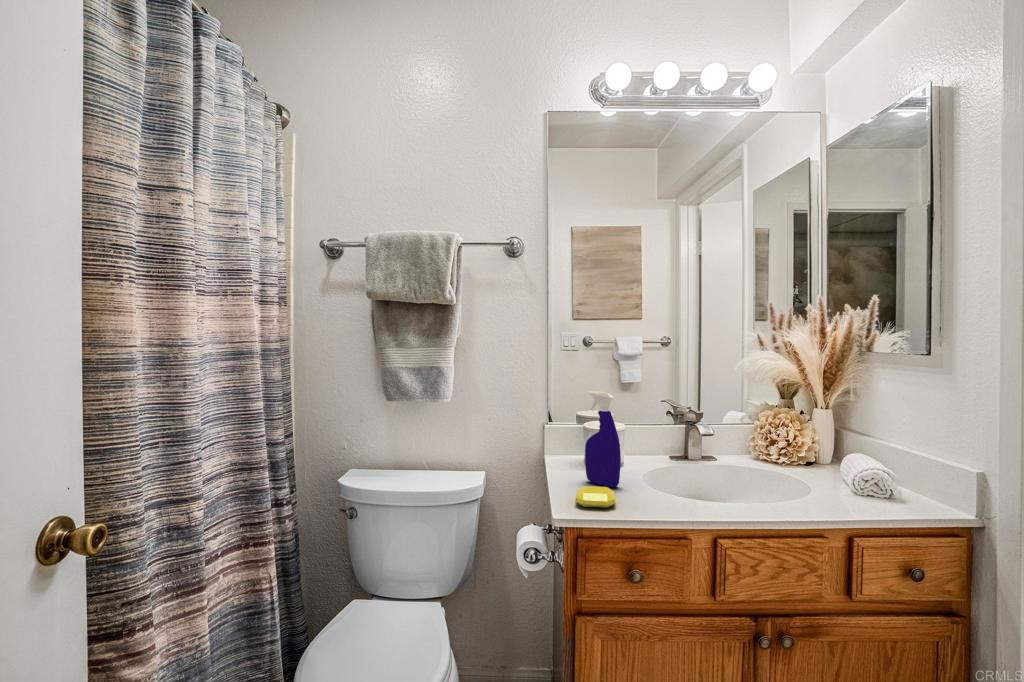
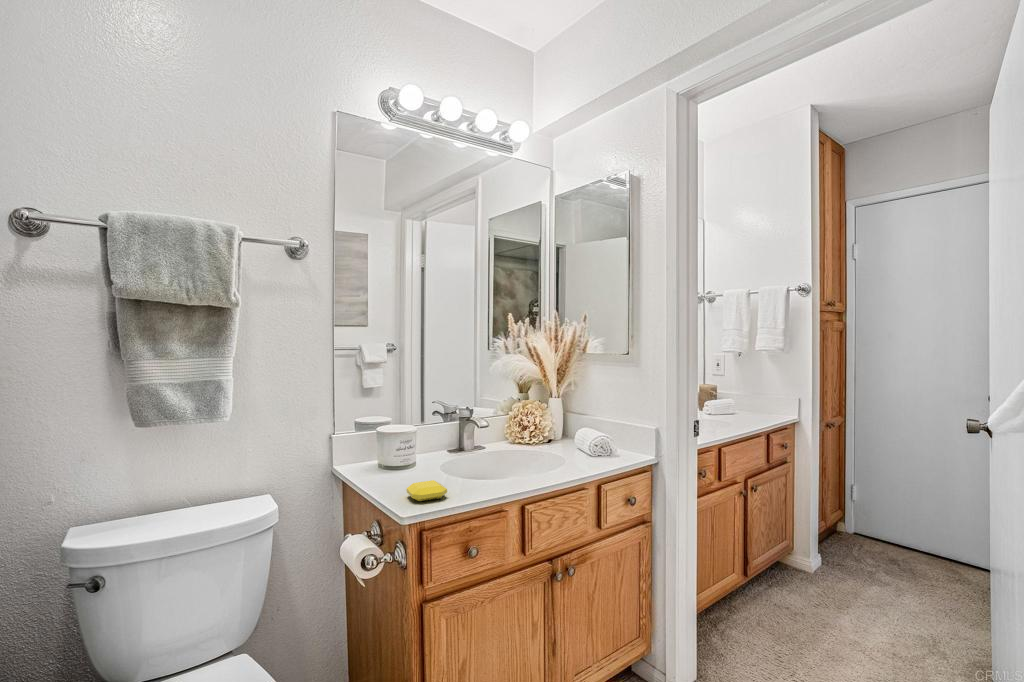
spray bottle: present [585,391,621,487] -> none [397,394,434,482]

